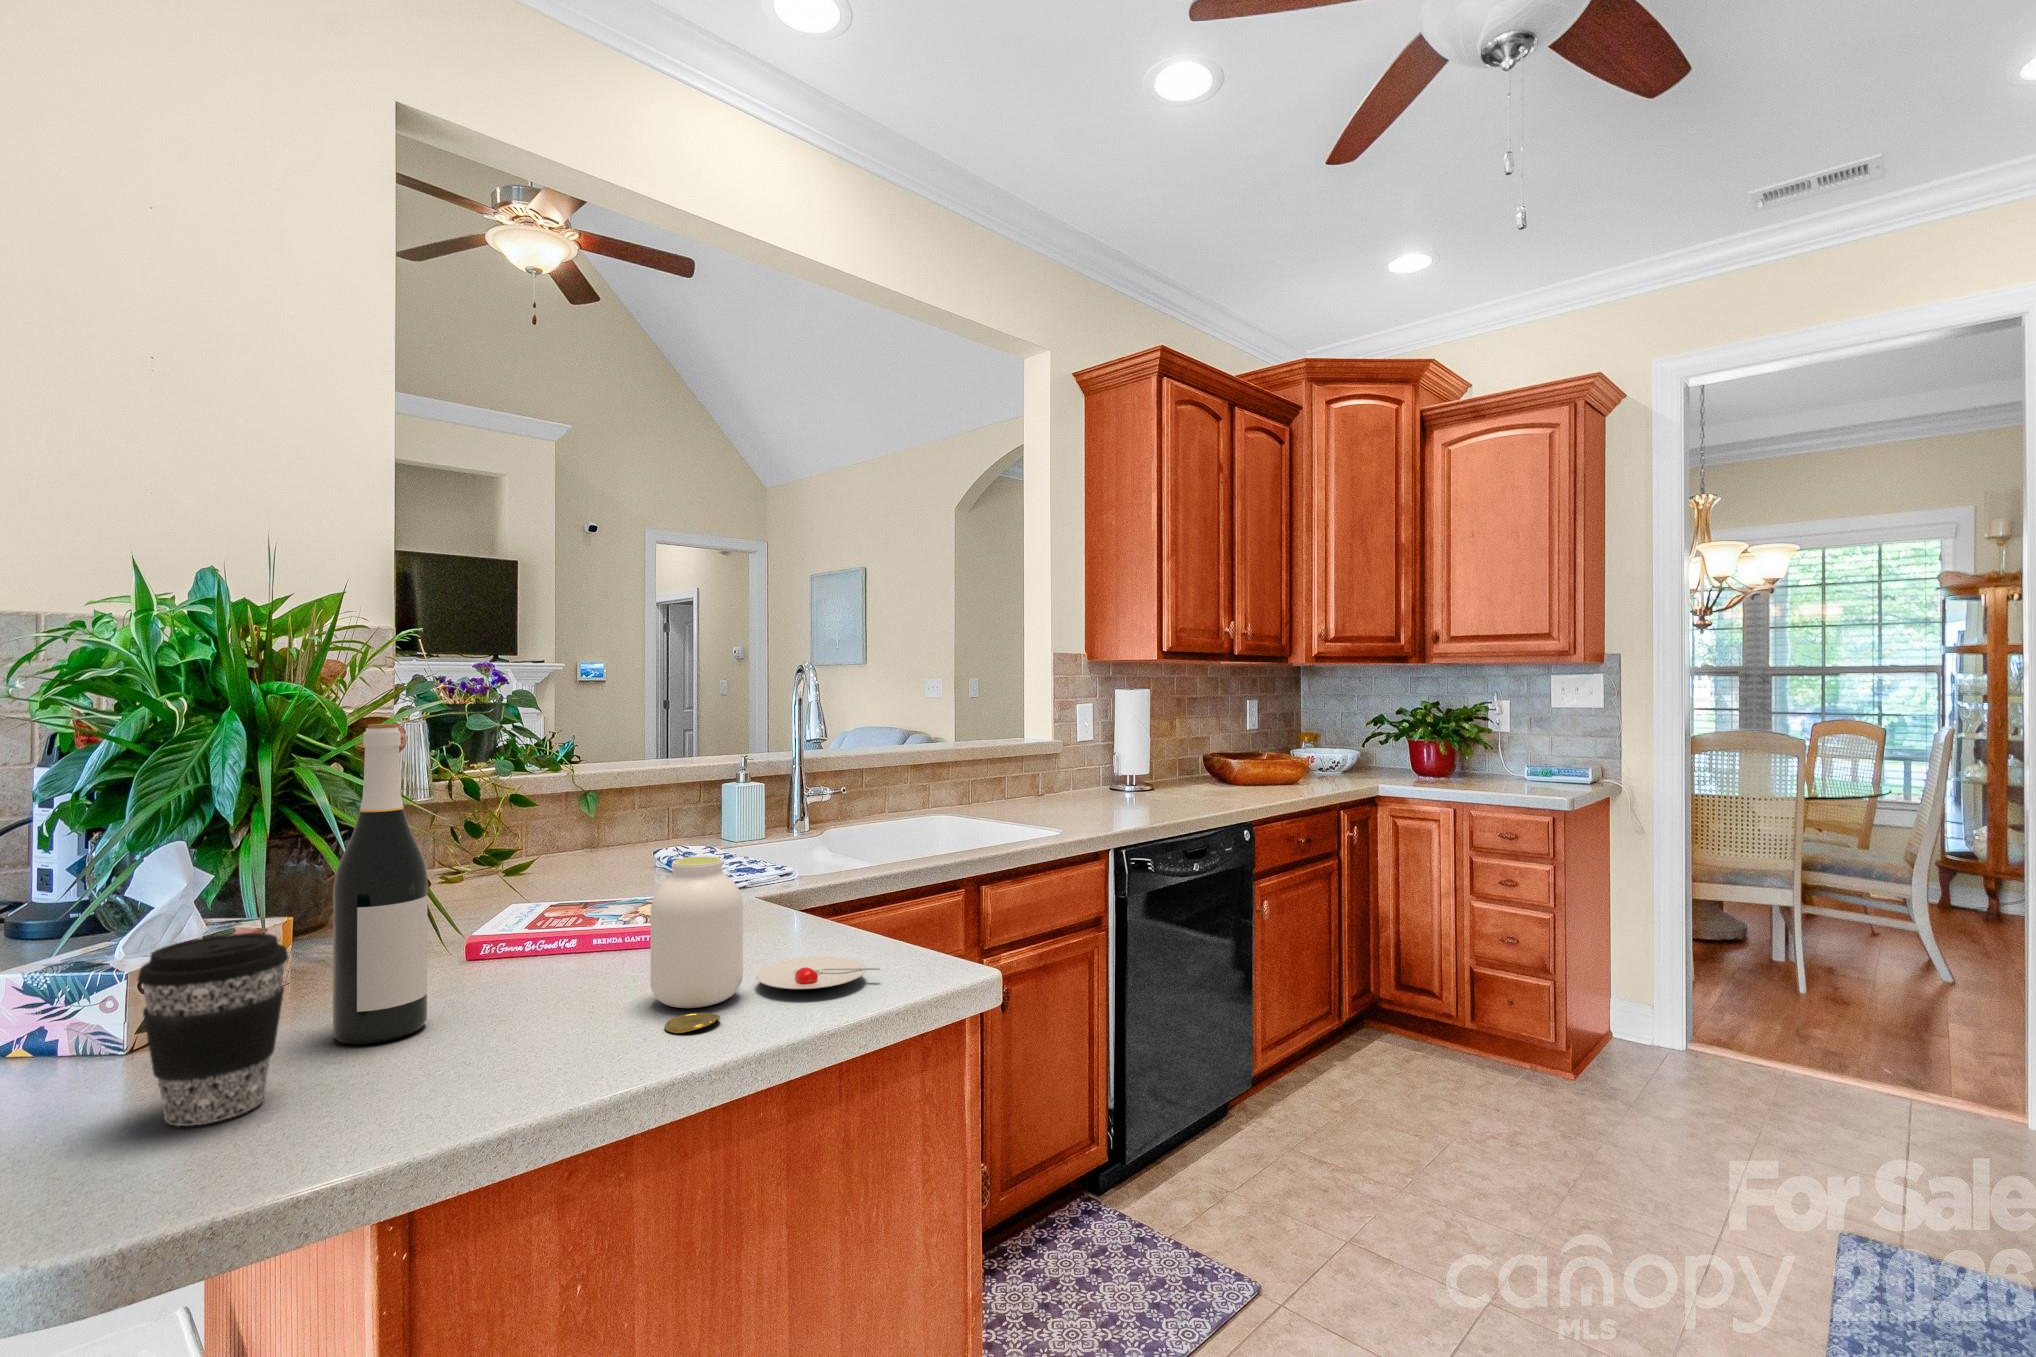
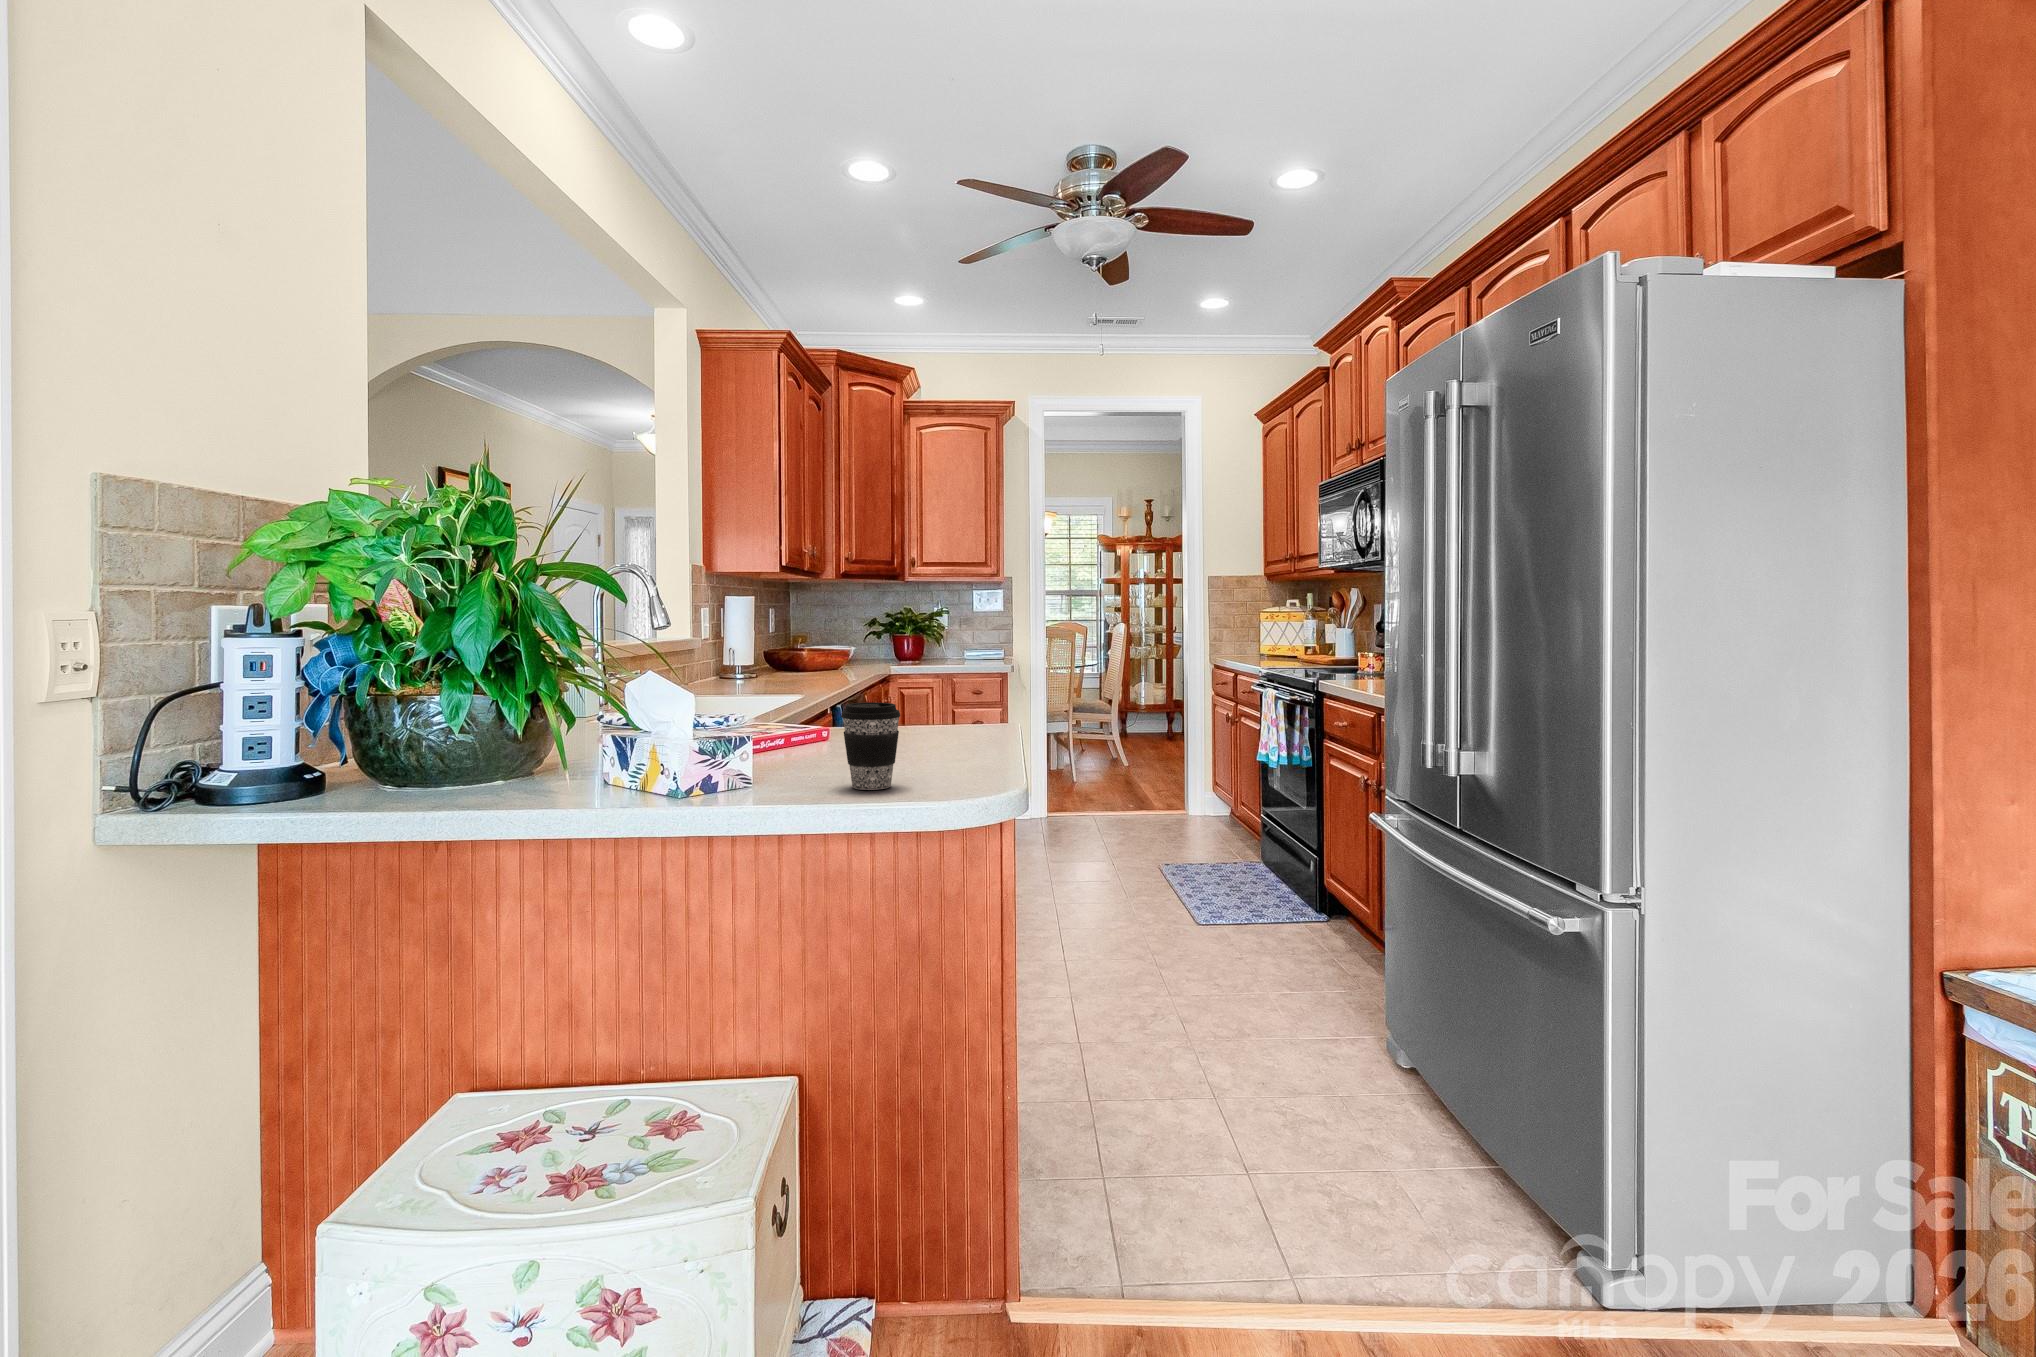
wine bottle: present [333,724,428,1044] -> none [798,598,844,775]
jar: present [650,856,880,1033] -> none [890,675,967,756]

